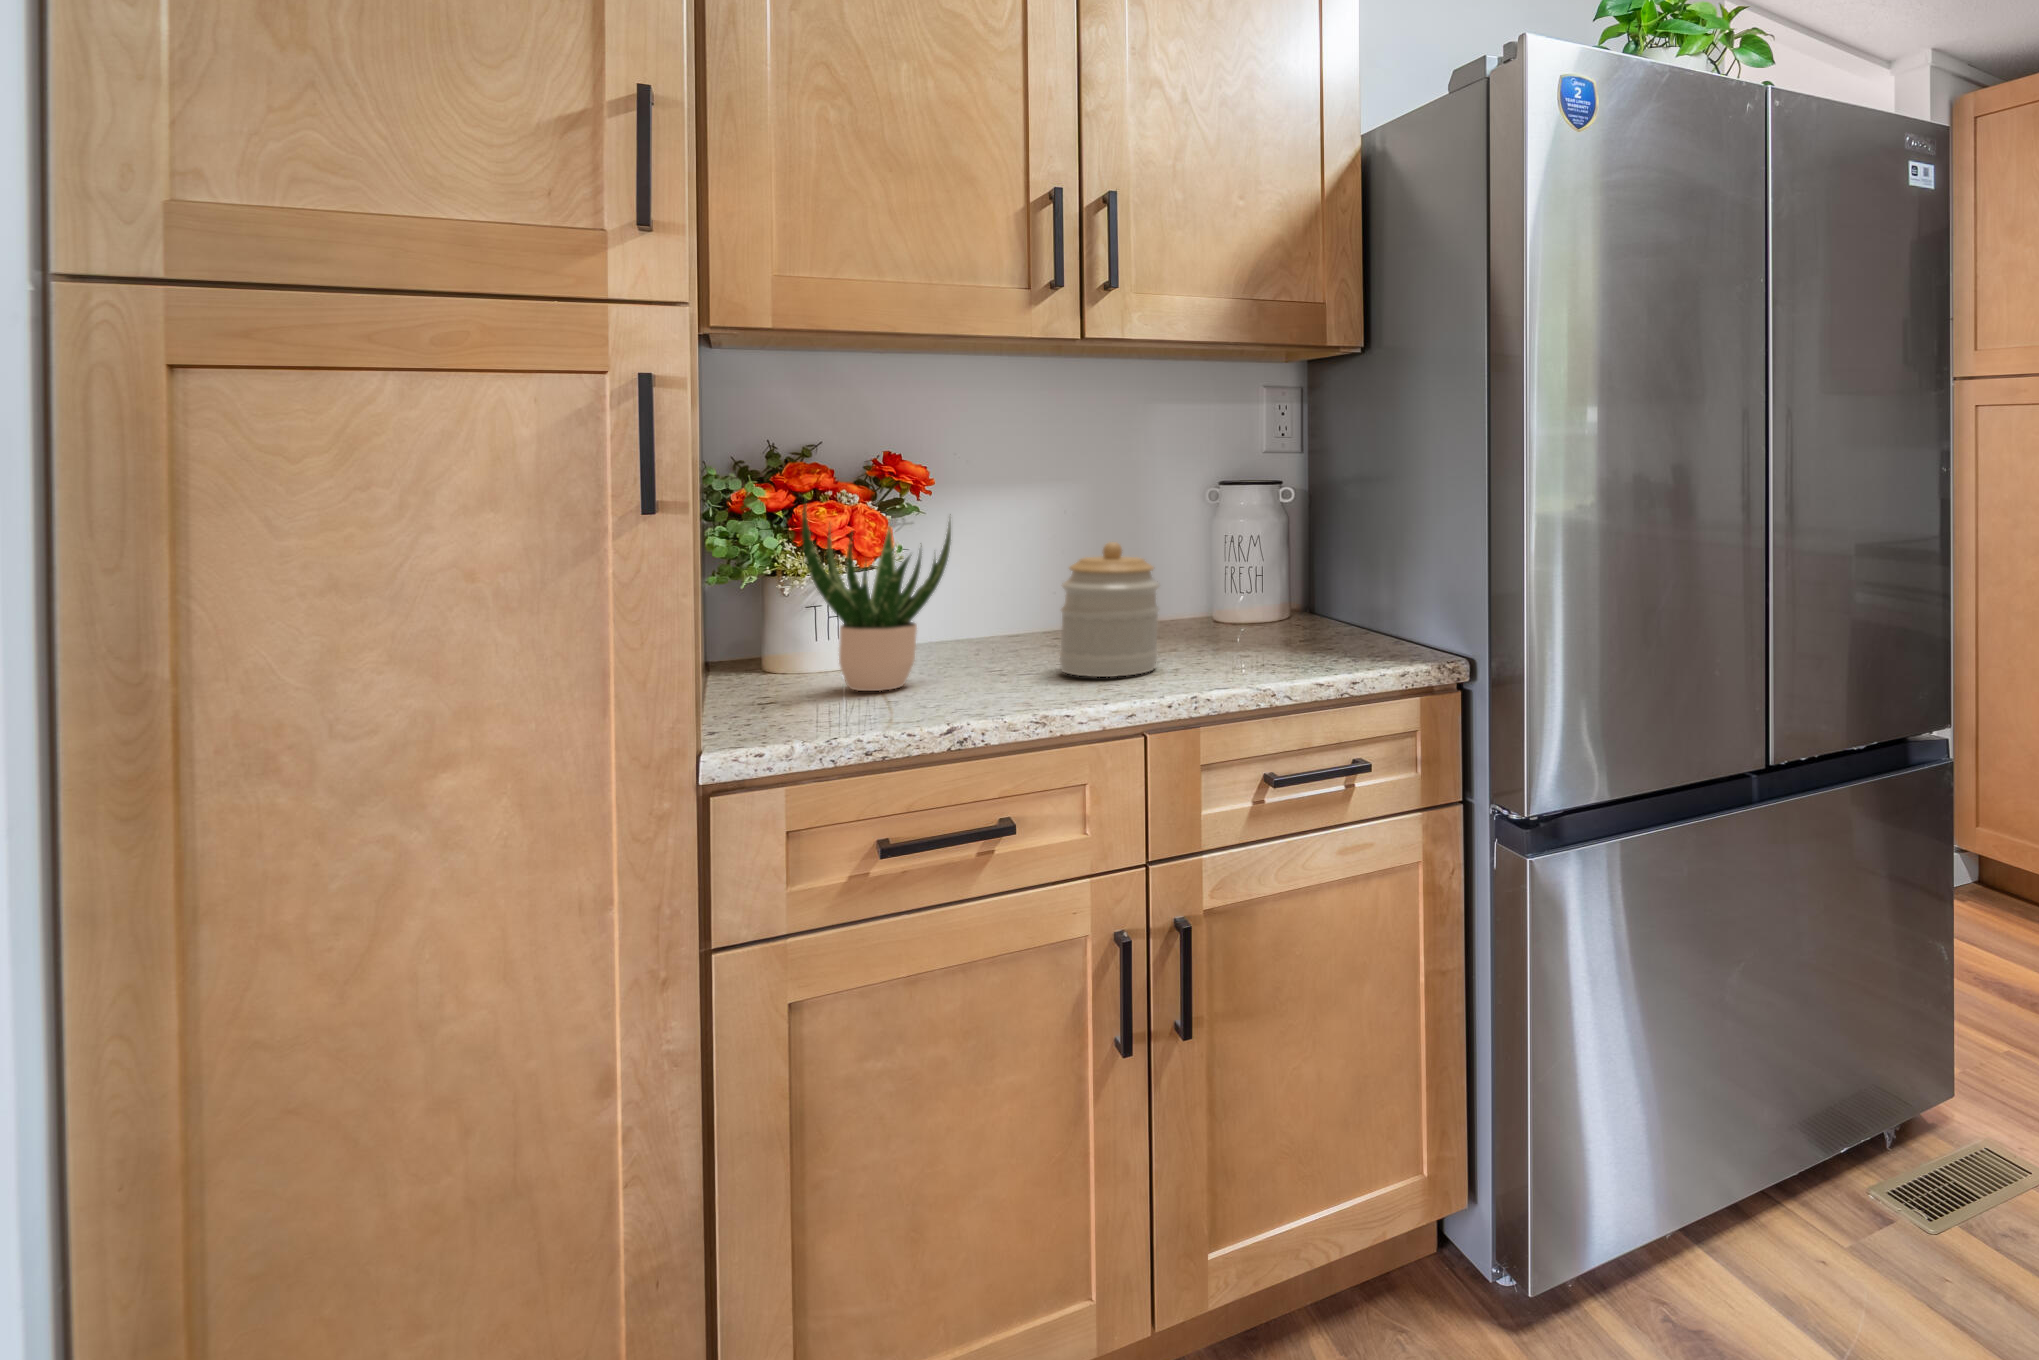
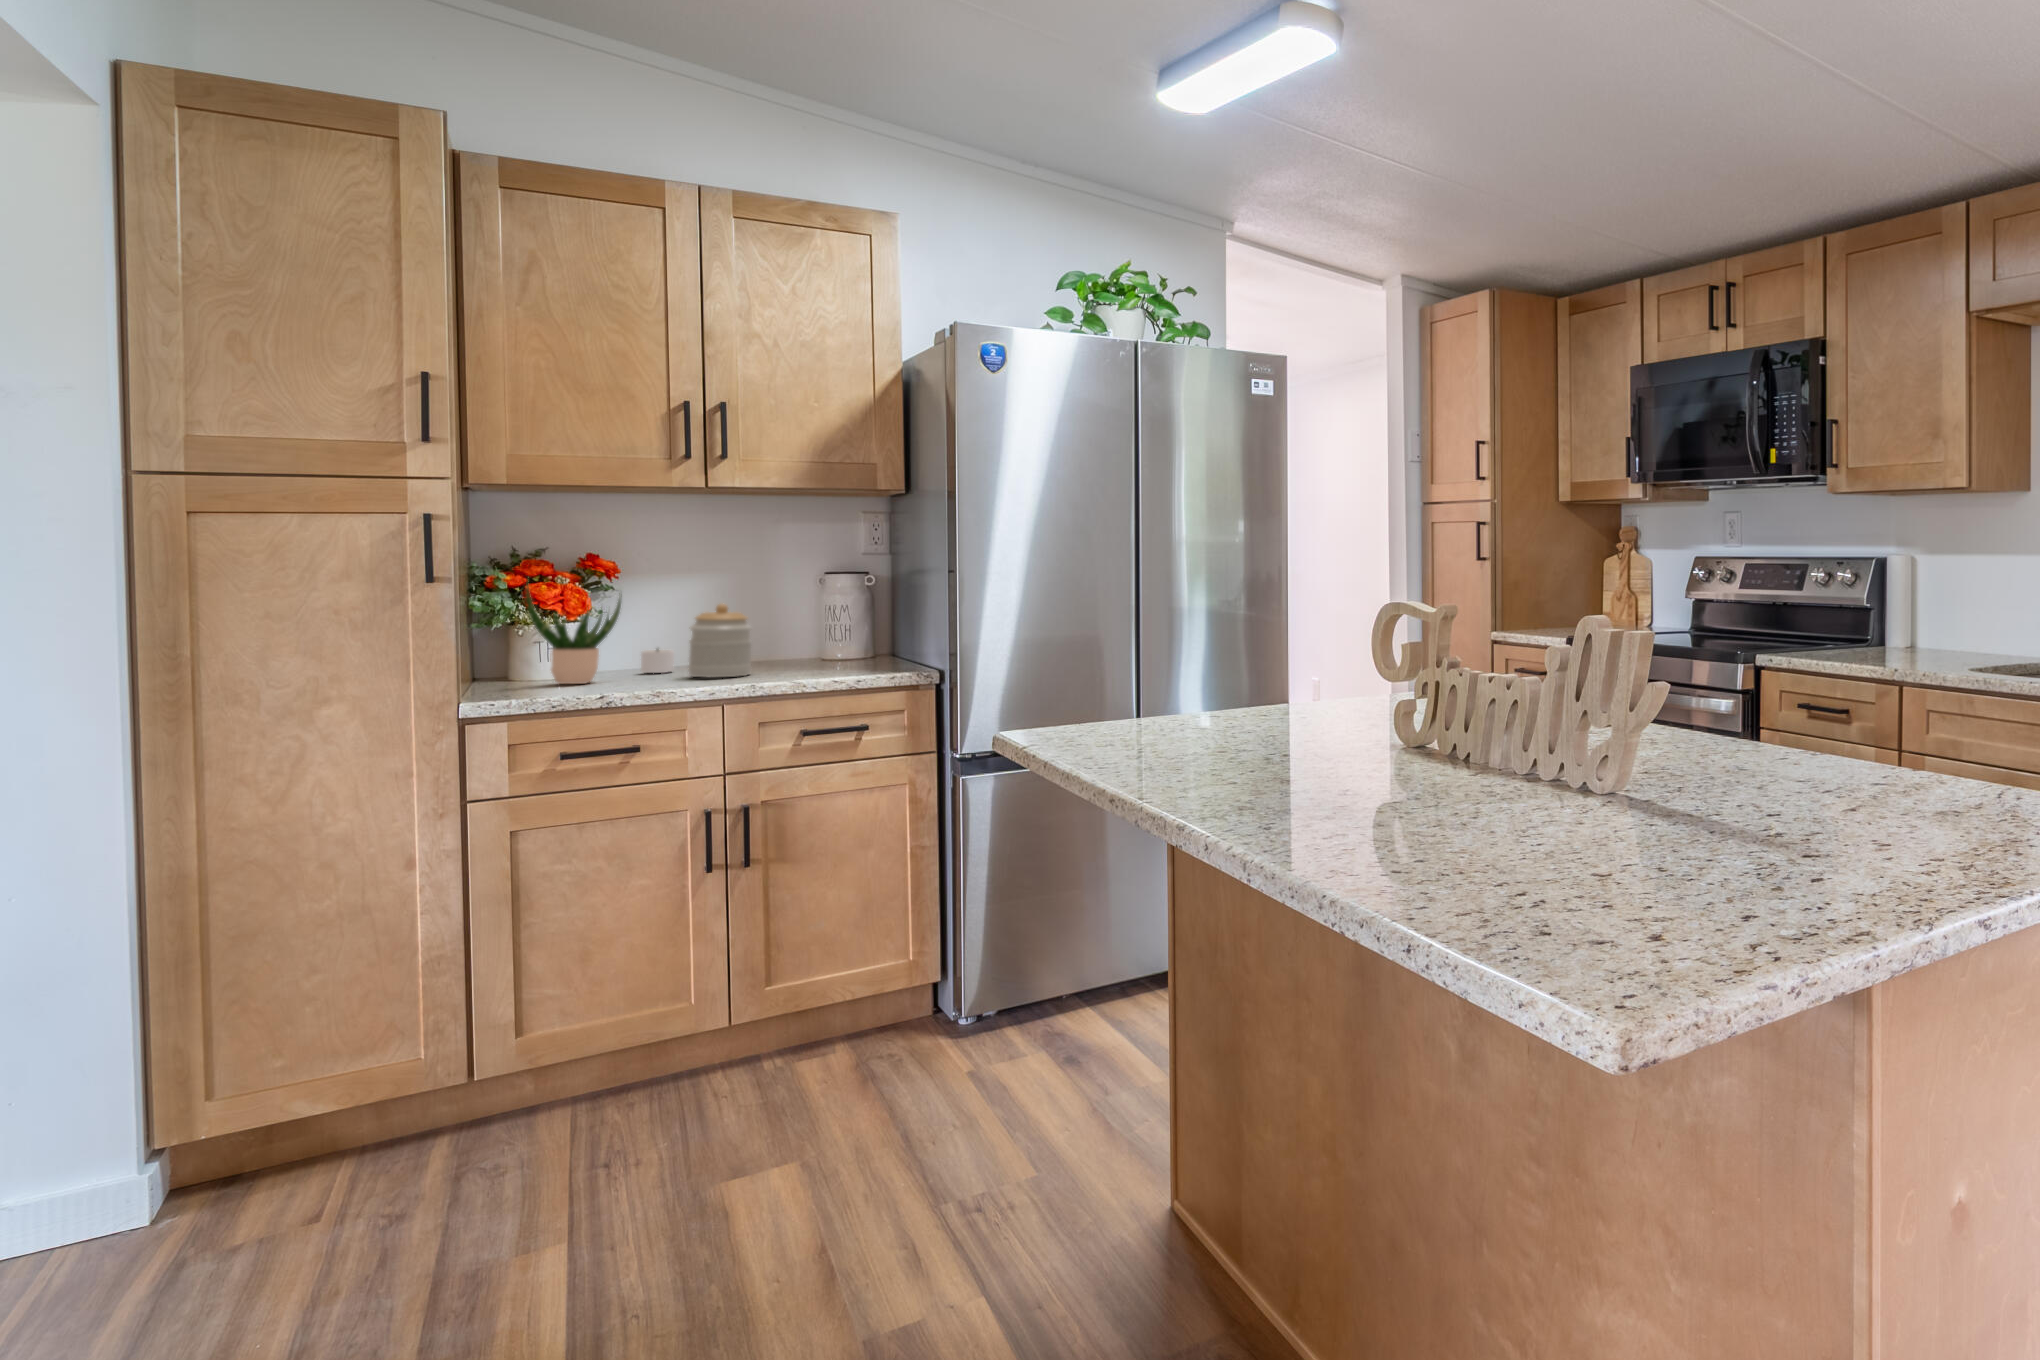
candle: none [969,615,1042,660] -> present [641,649,674,673]

